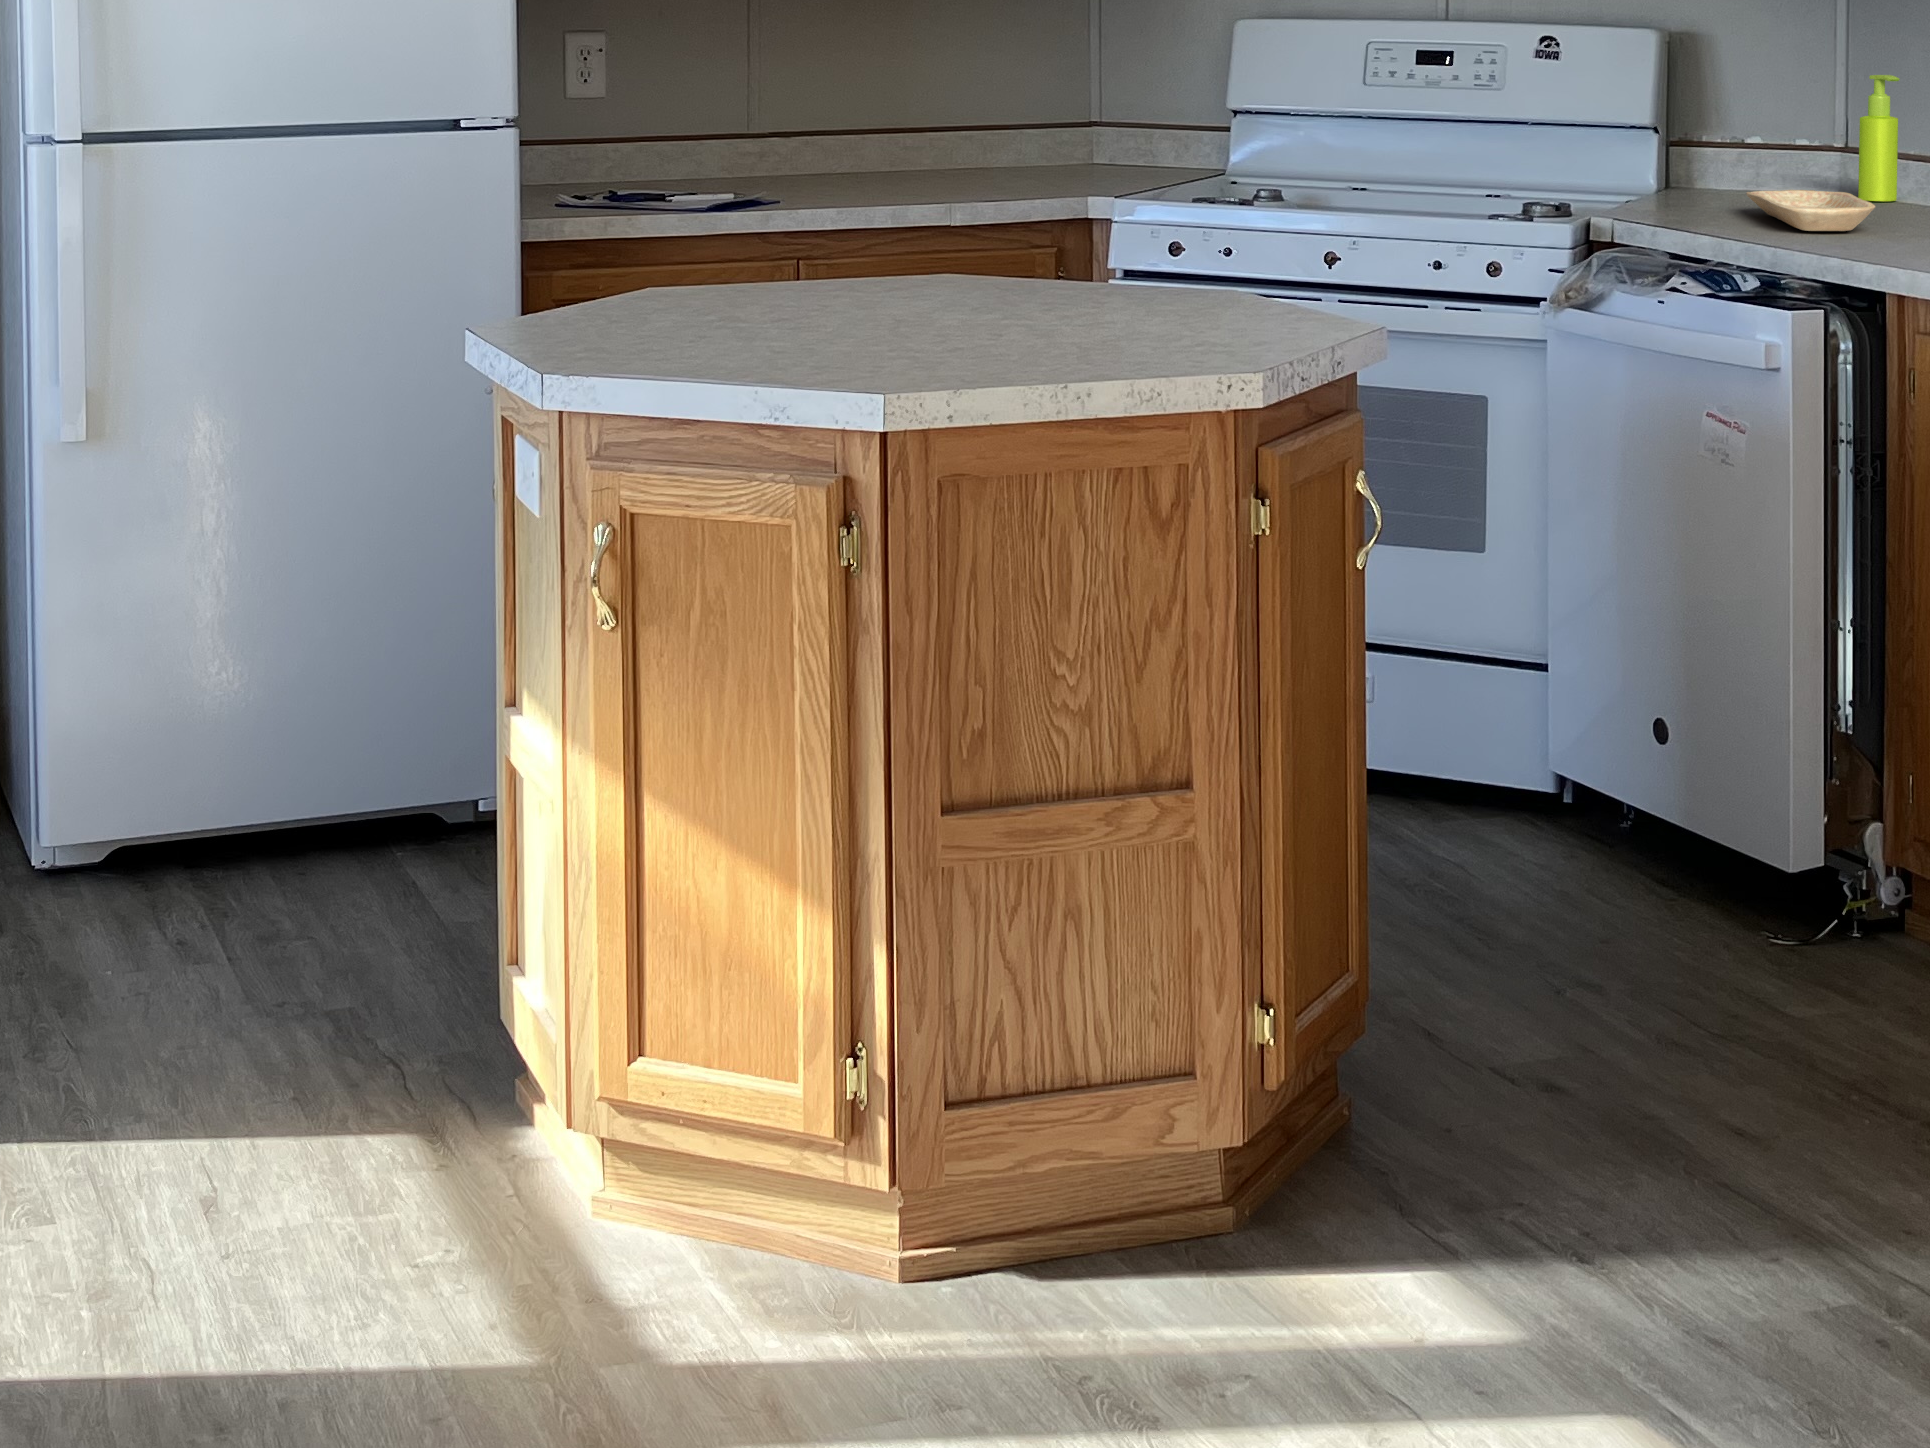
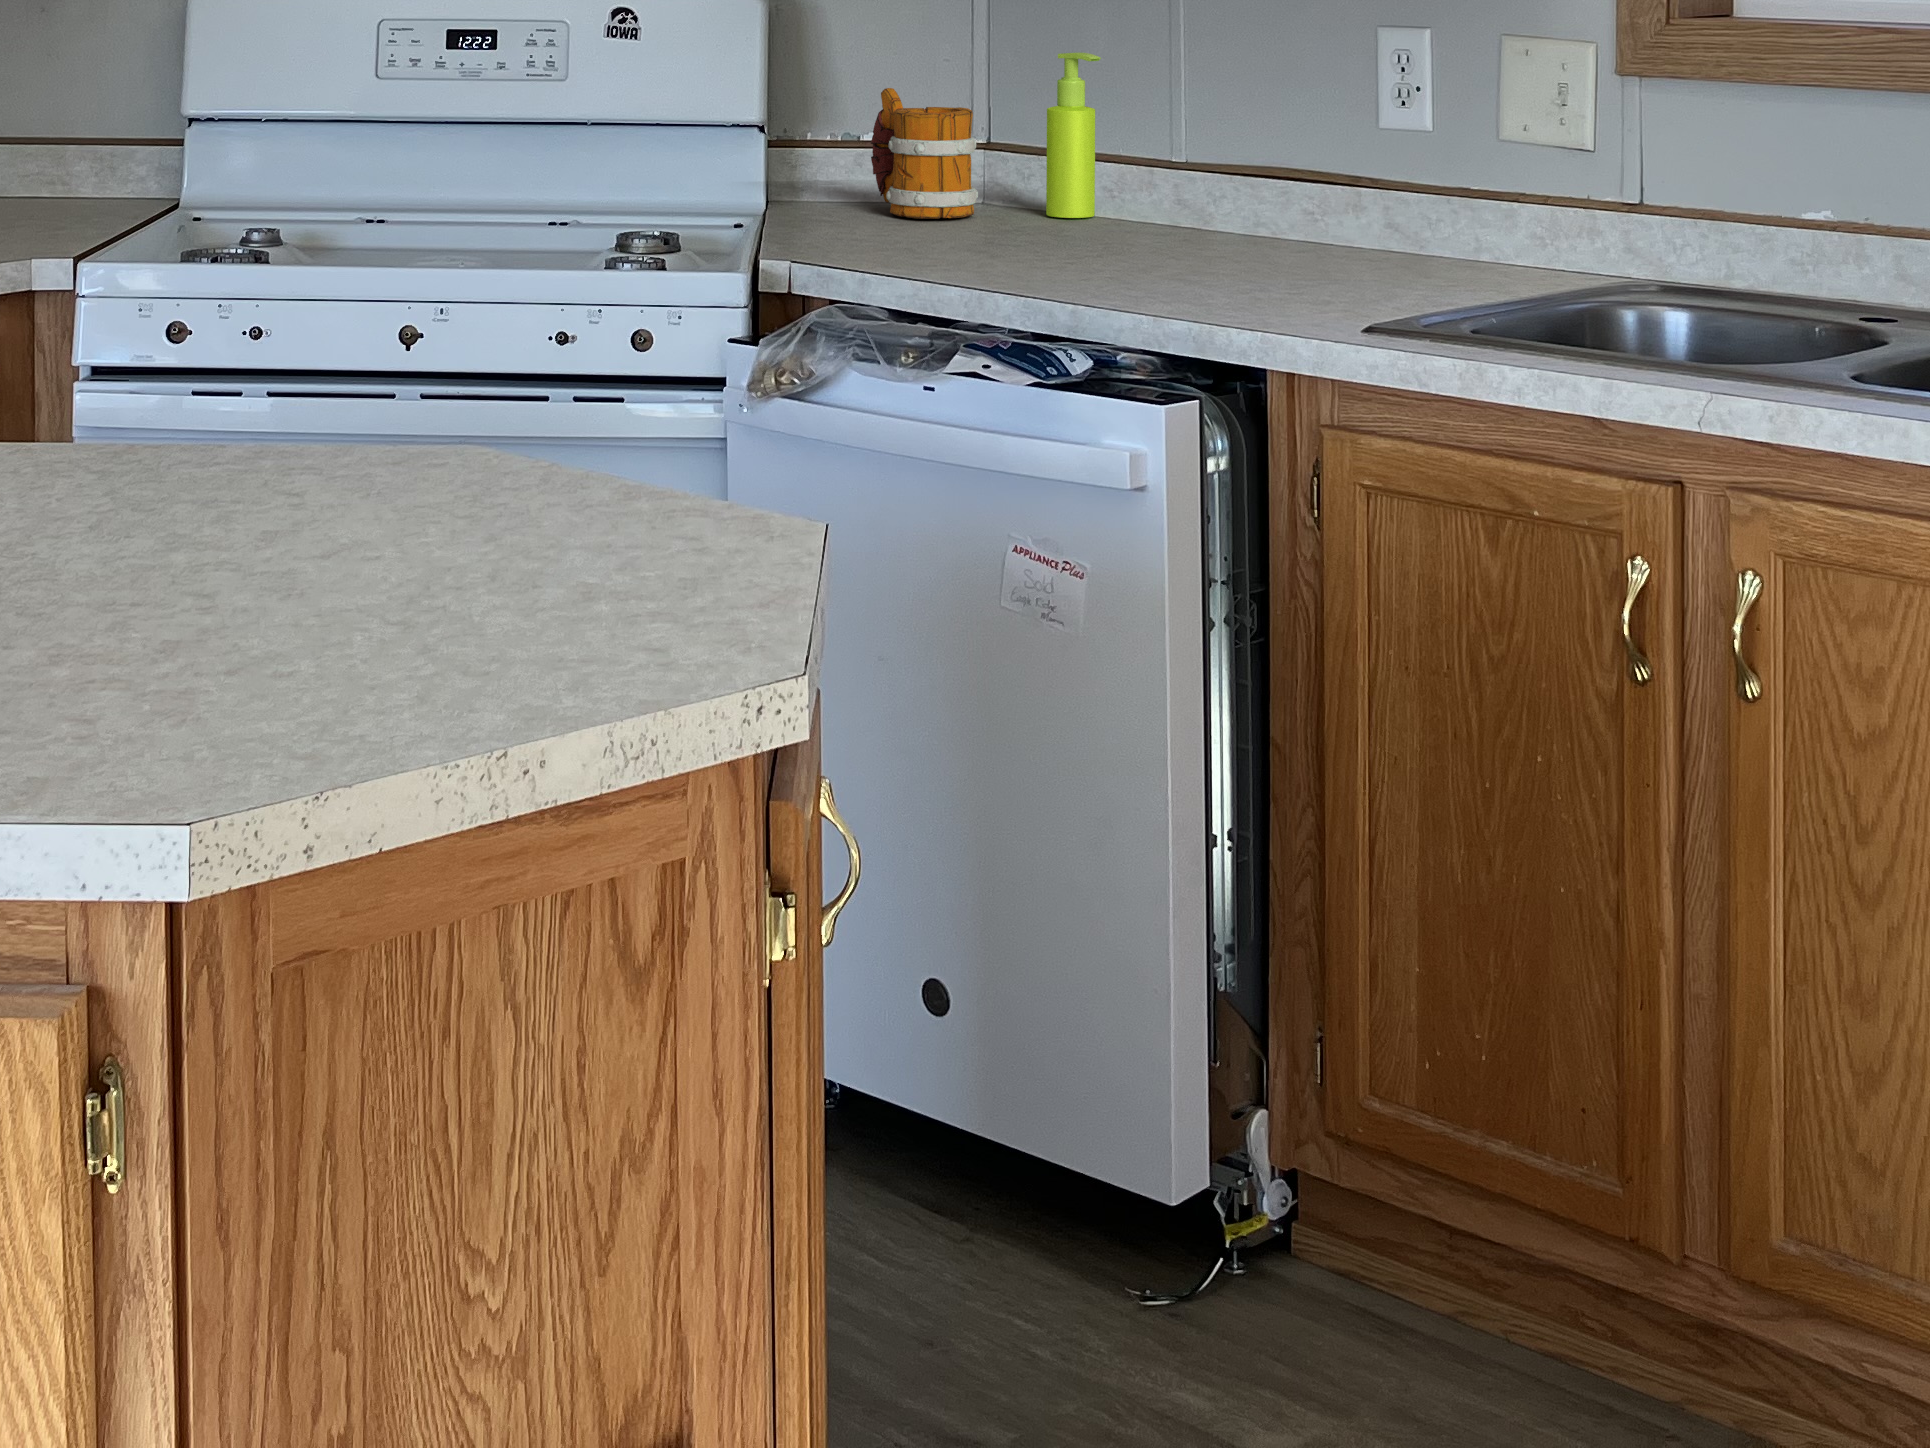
mug: none [1732,100,1806,198] -> present [871,88,978,219]
tray: present [1746,190,1875,231] -> none [950,211,1161,275]

